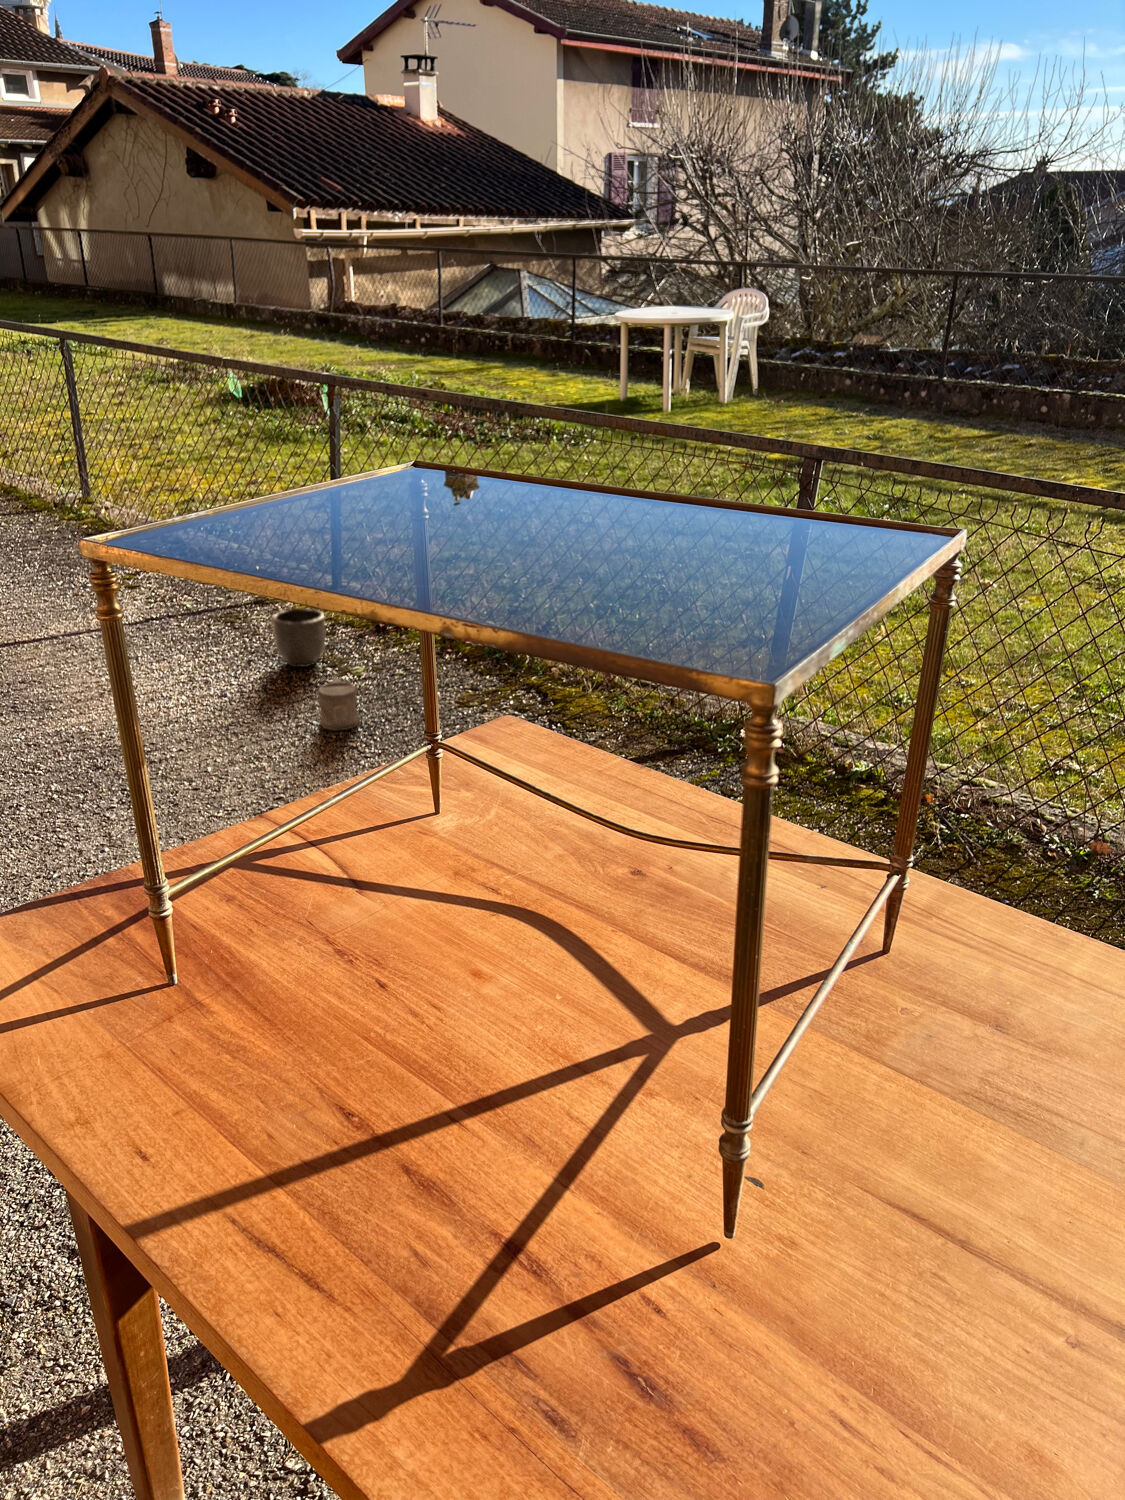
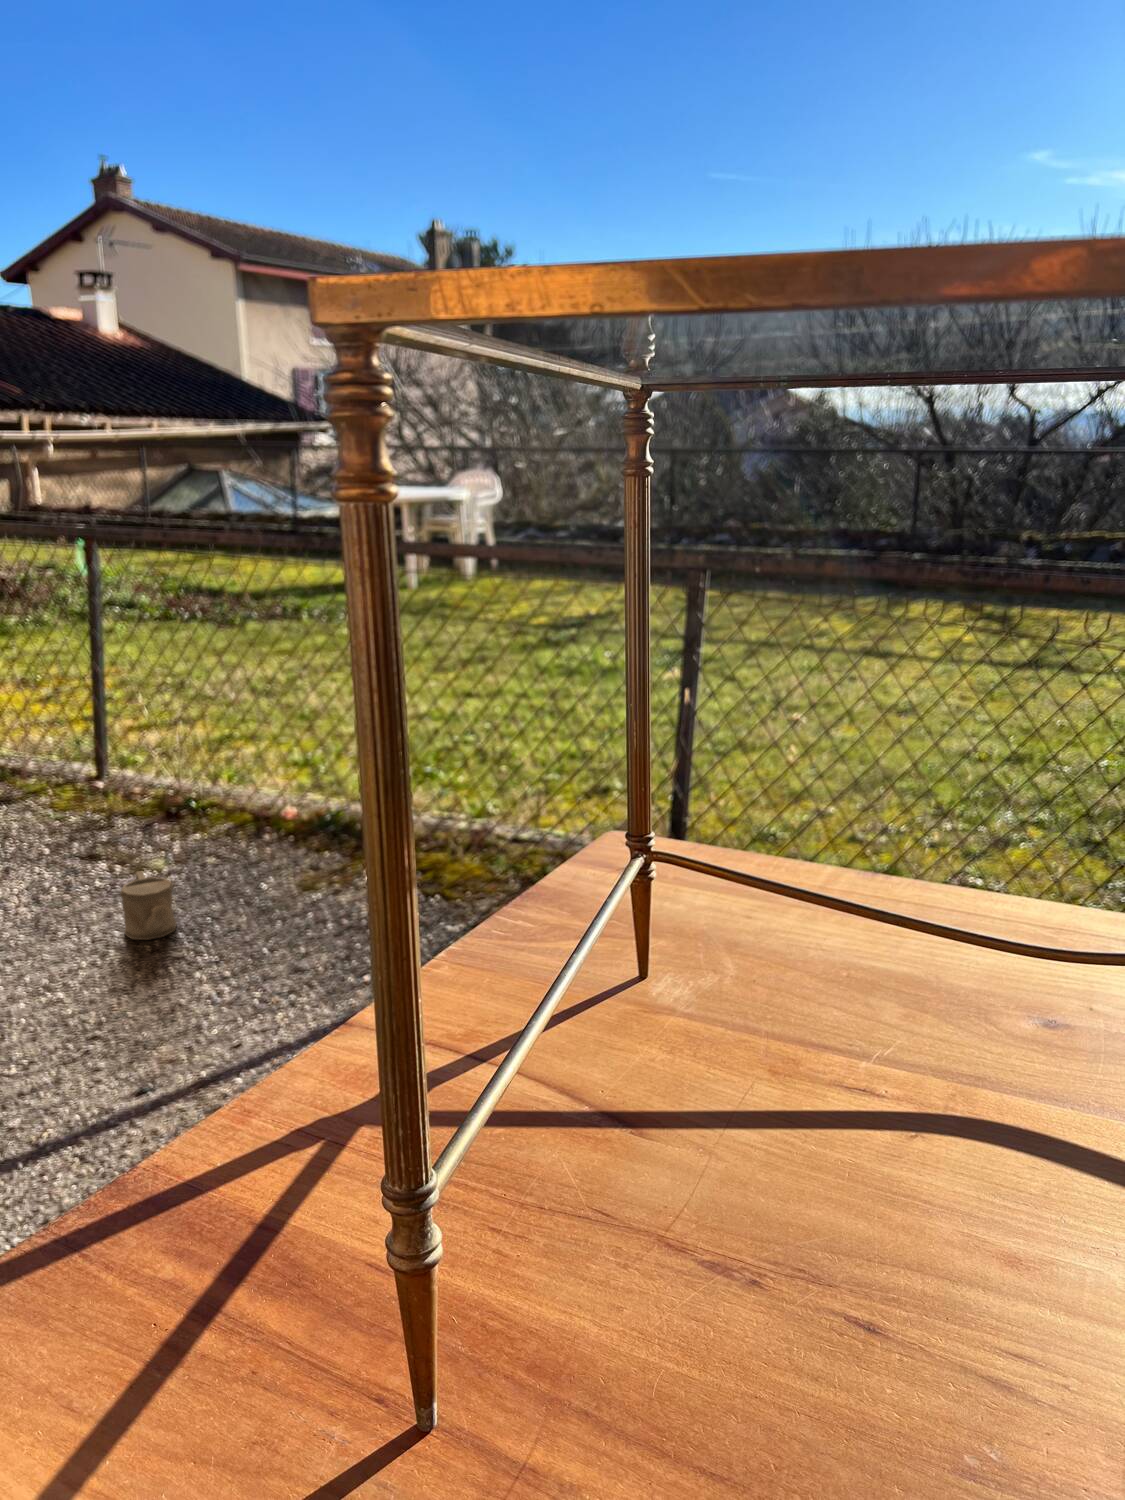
planter: present [272,608,326,667] -> none [38,796,109,869]

